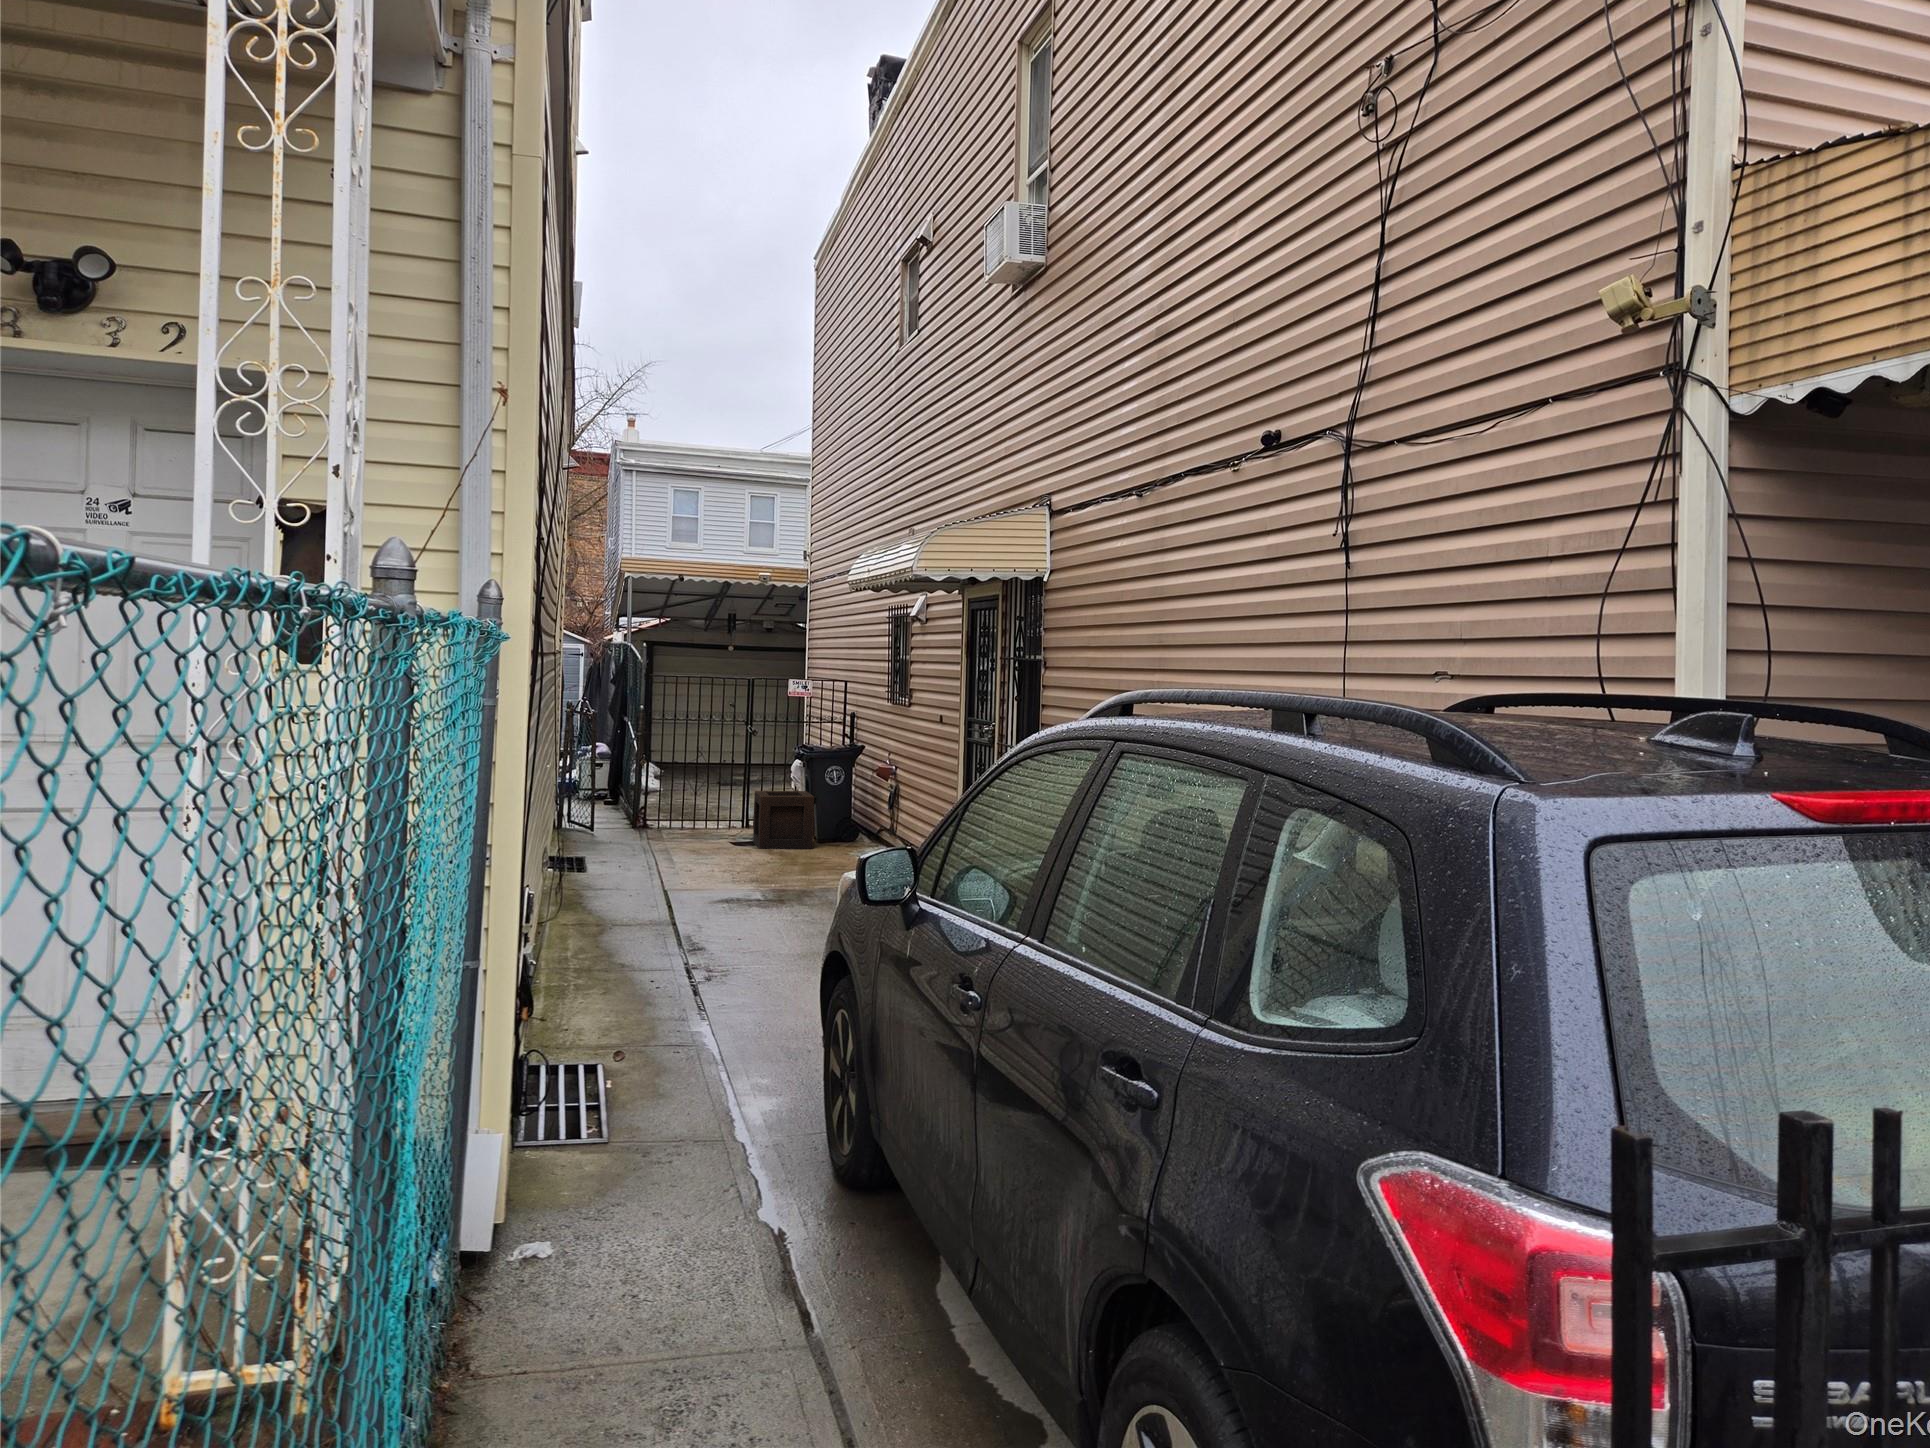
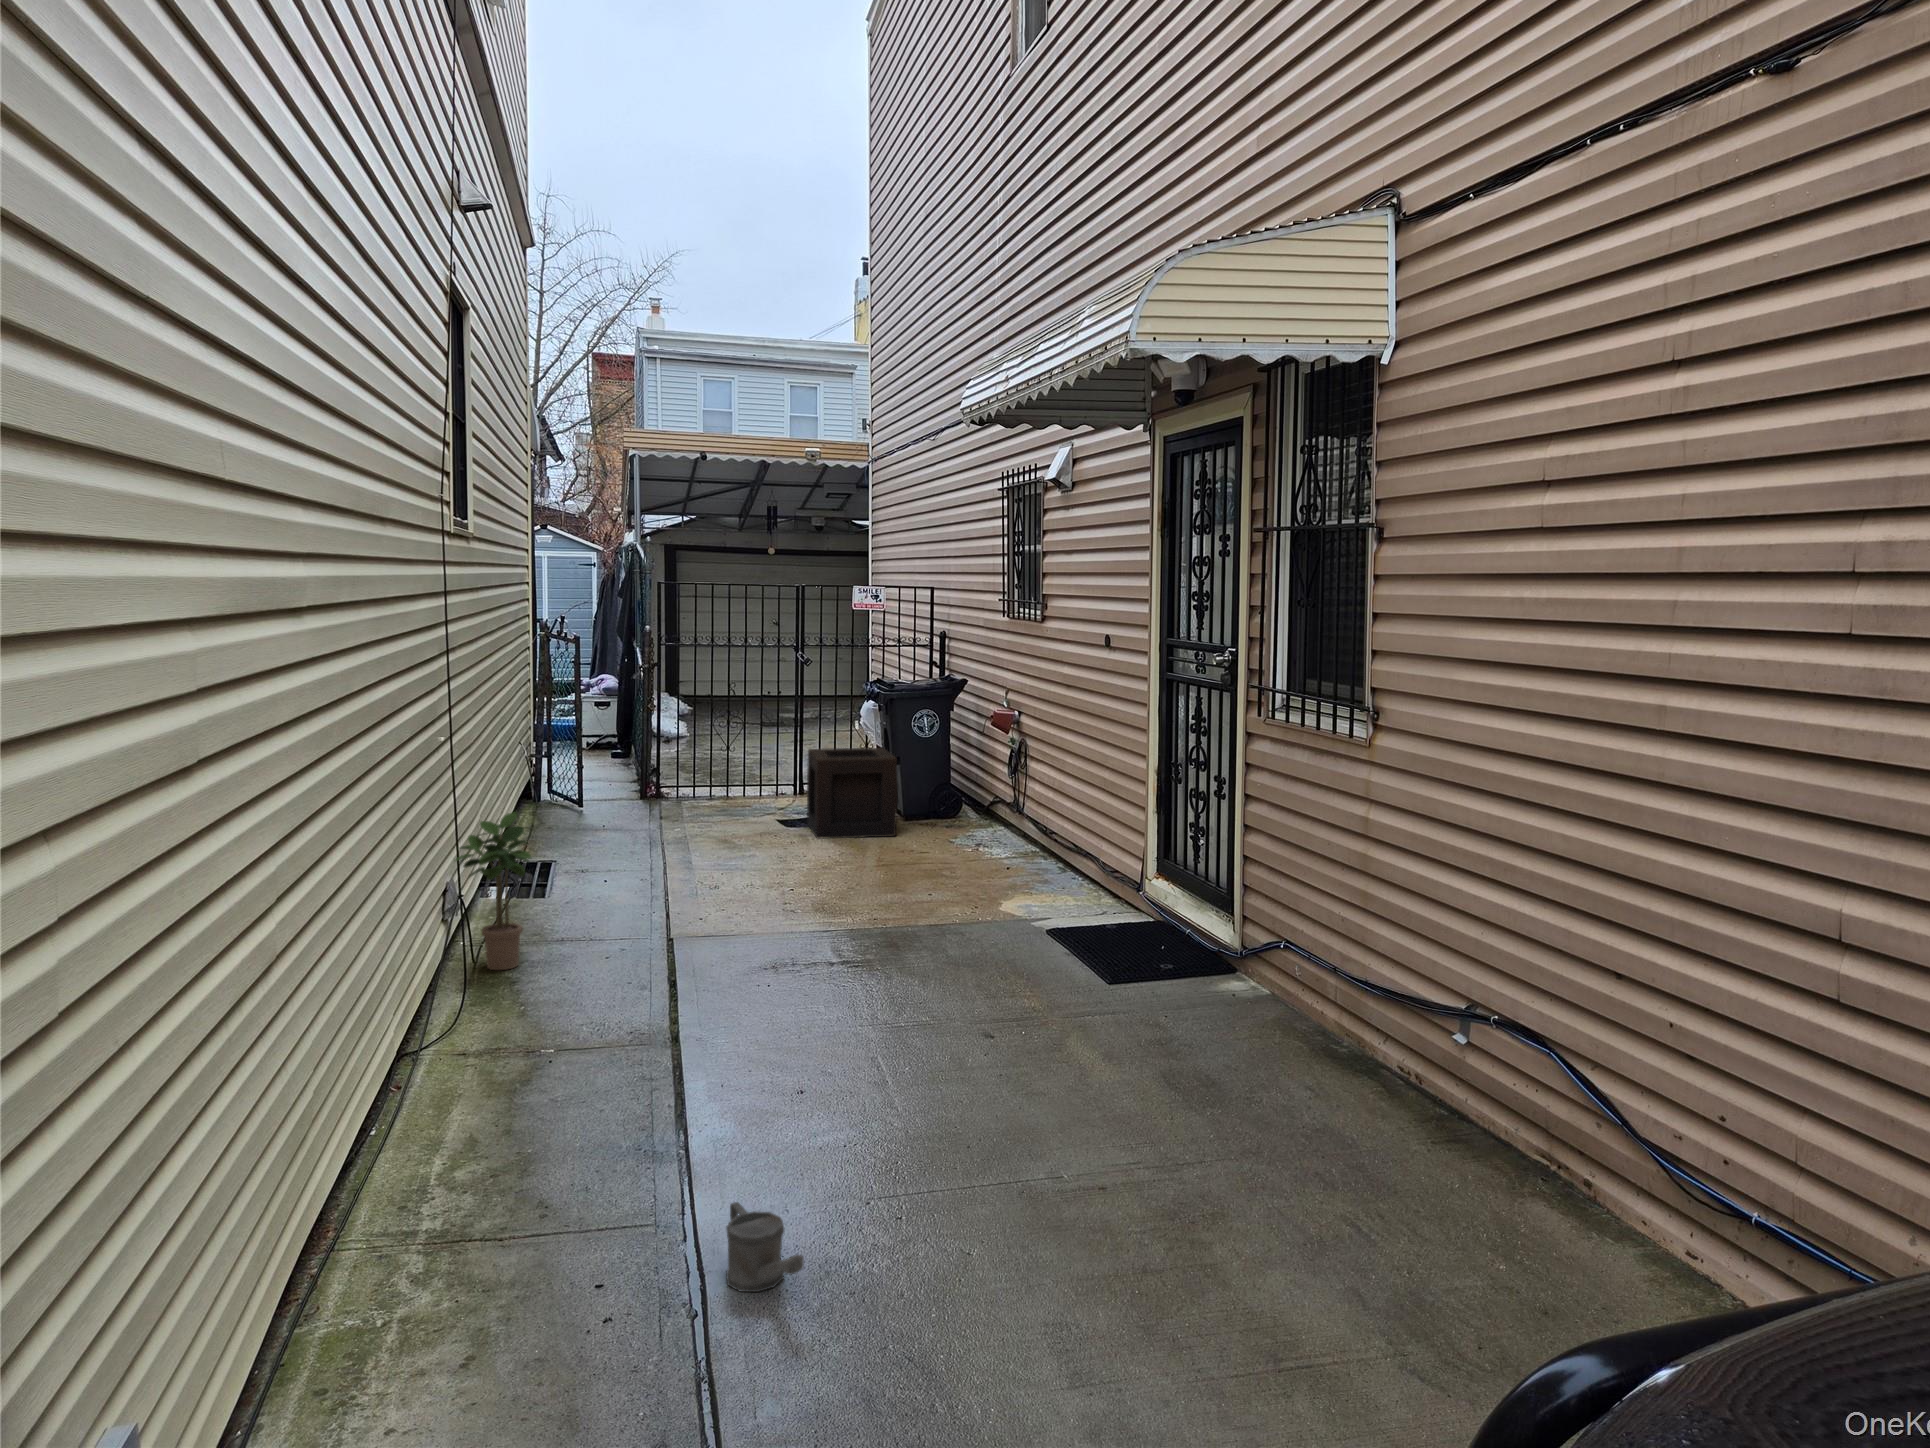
potted plant: none [555,810,600,898] -> present [455,812,531,970]
watering can: none [717,951,751,981] -> present [726,1202,804,1292]

